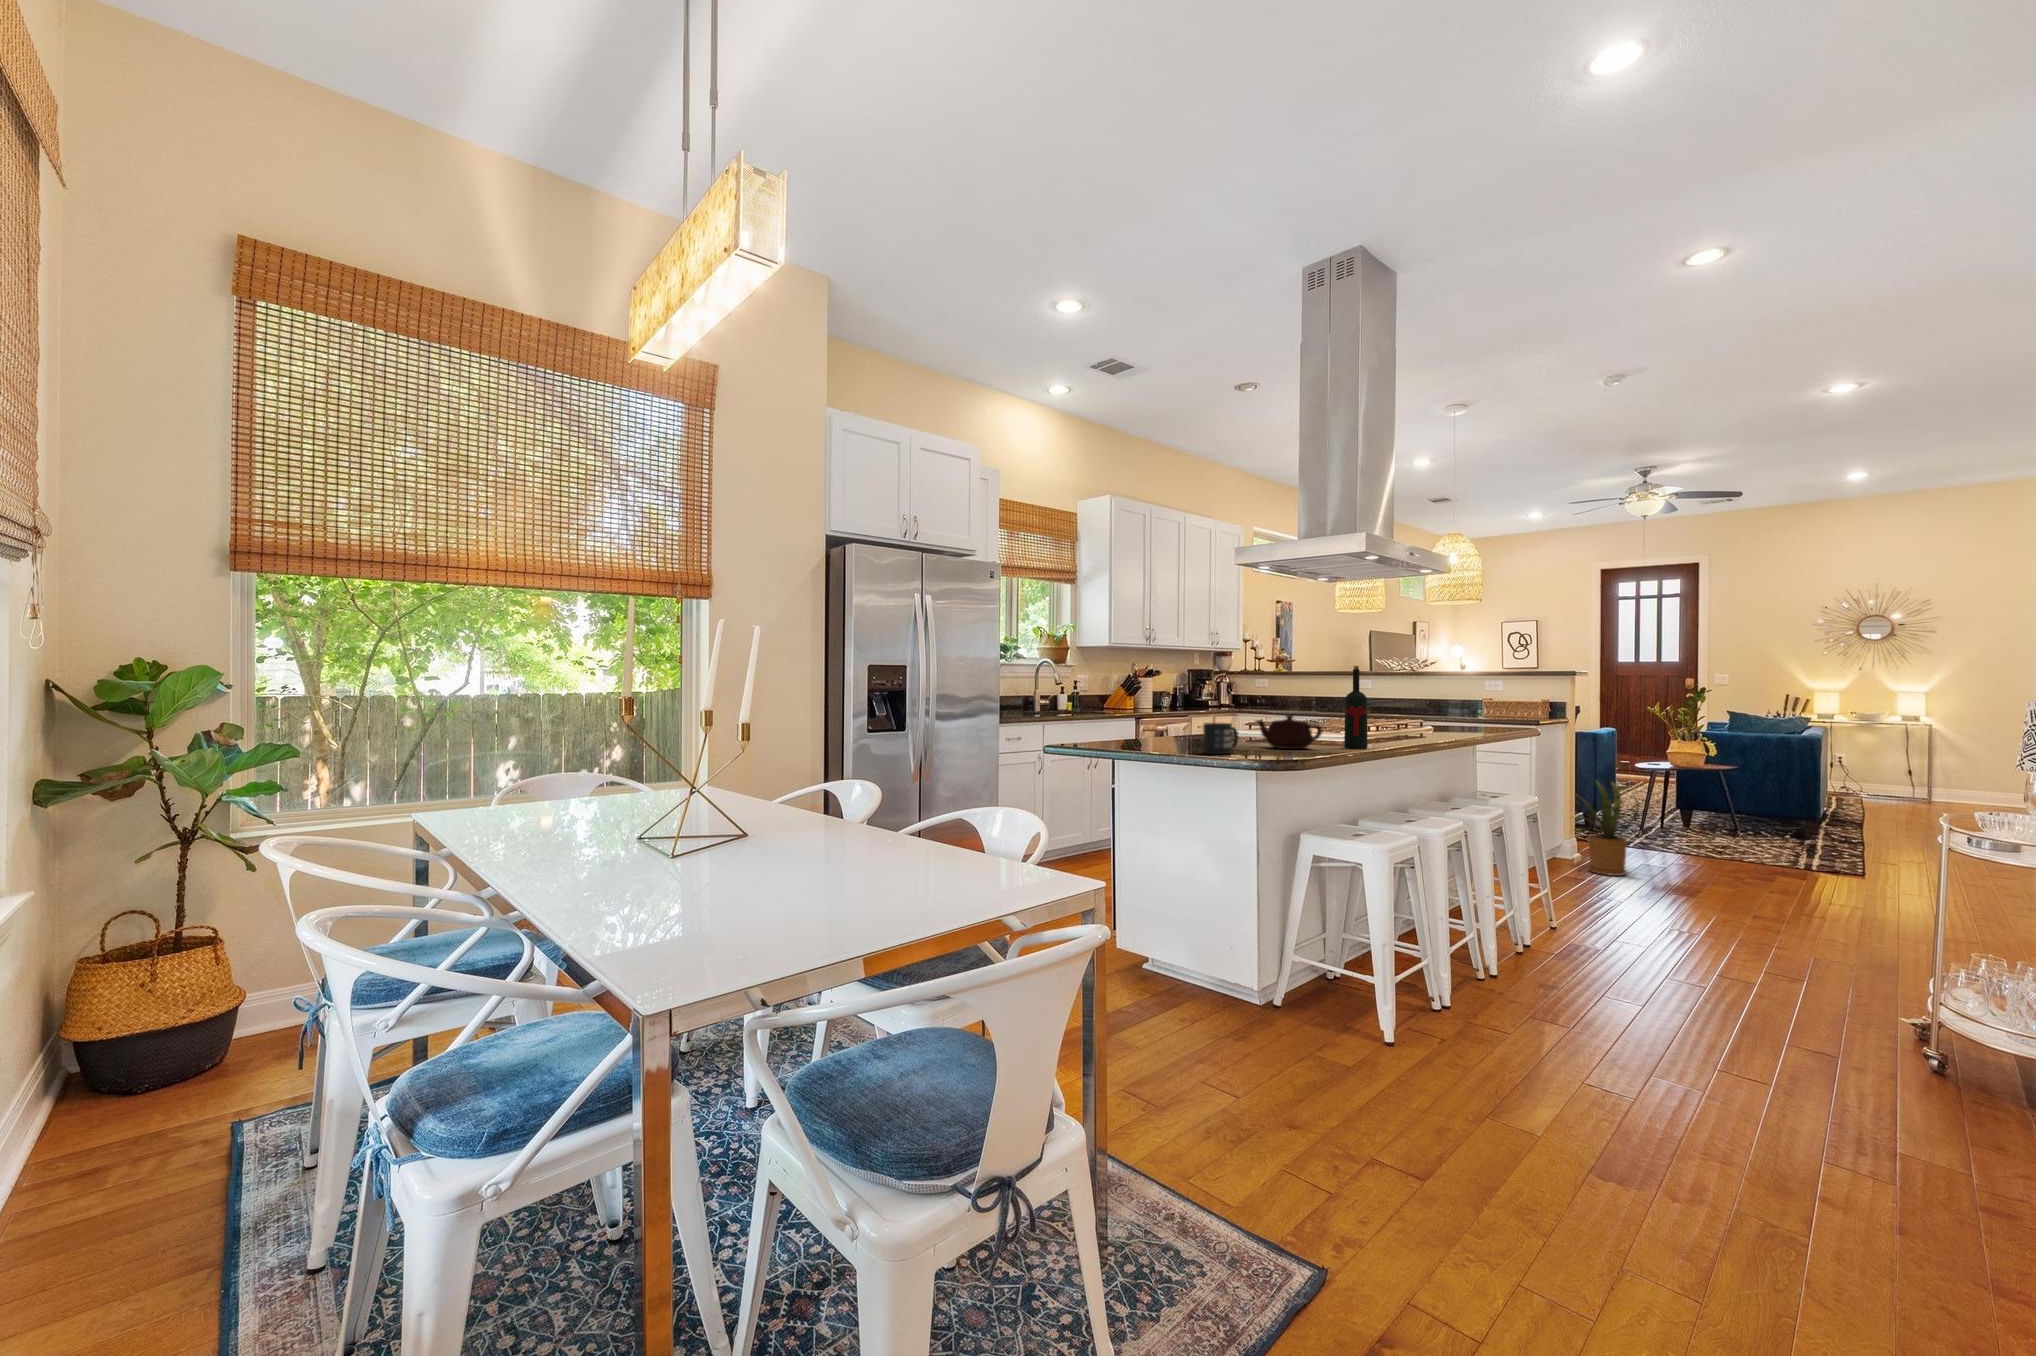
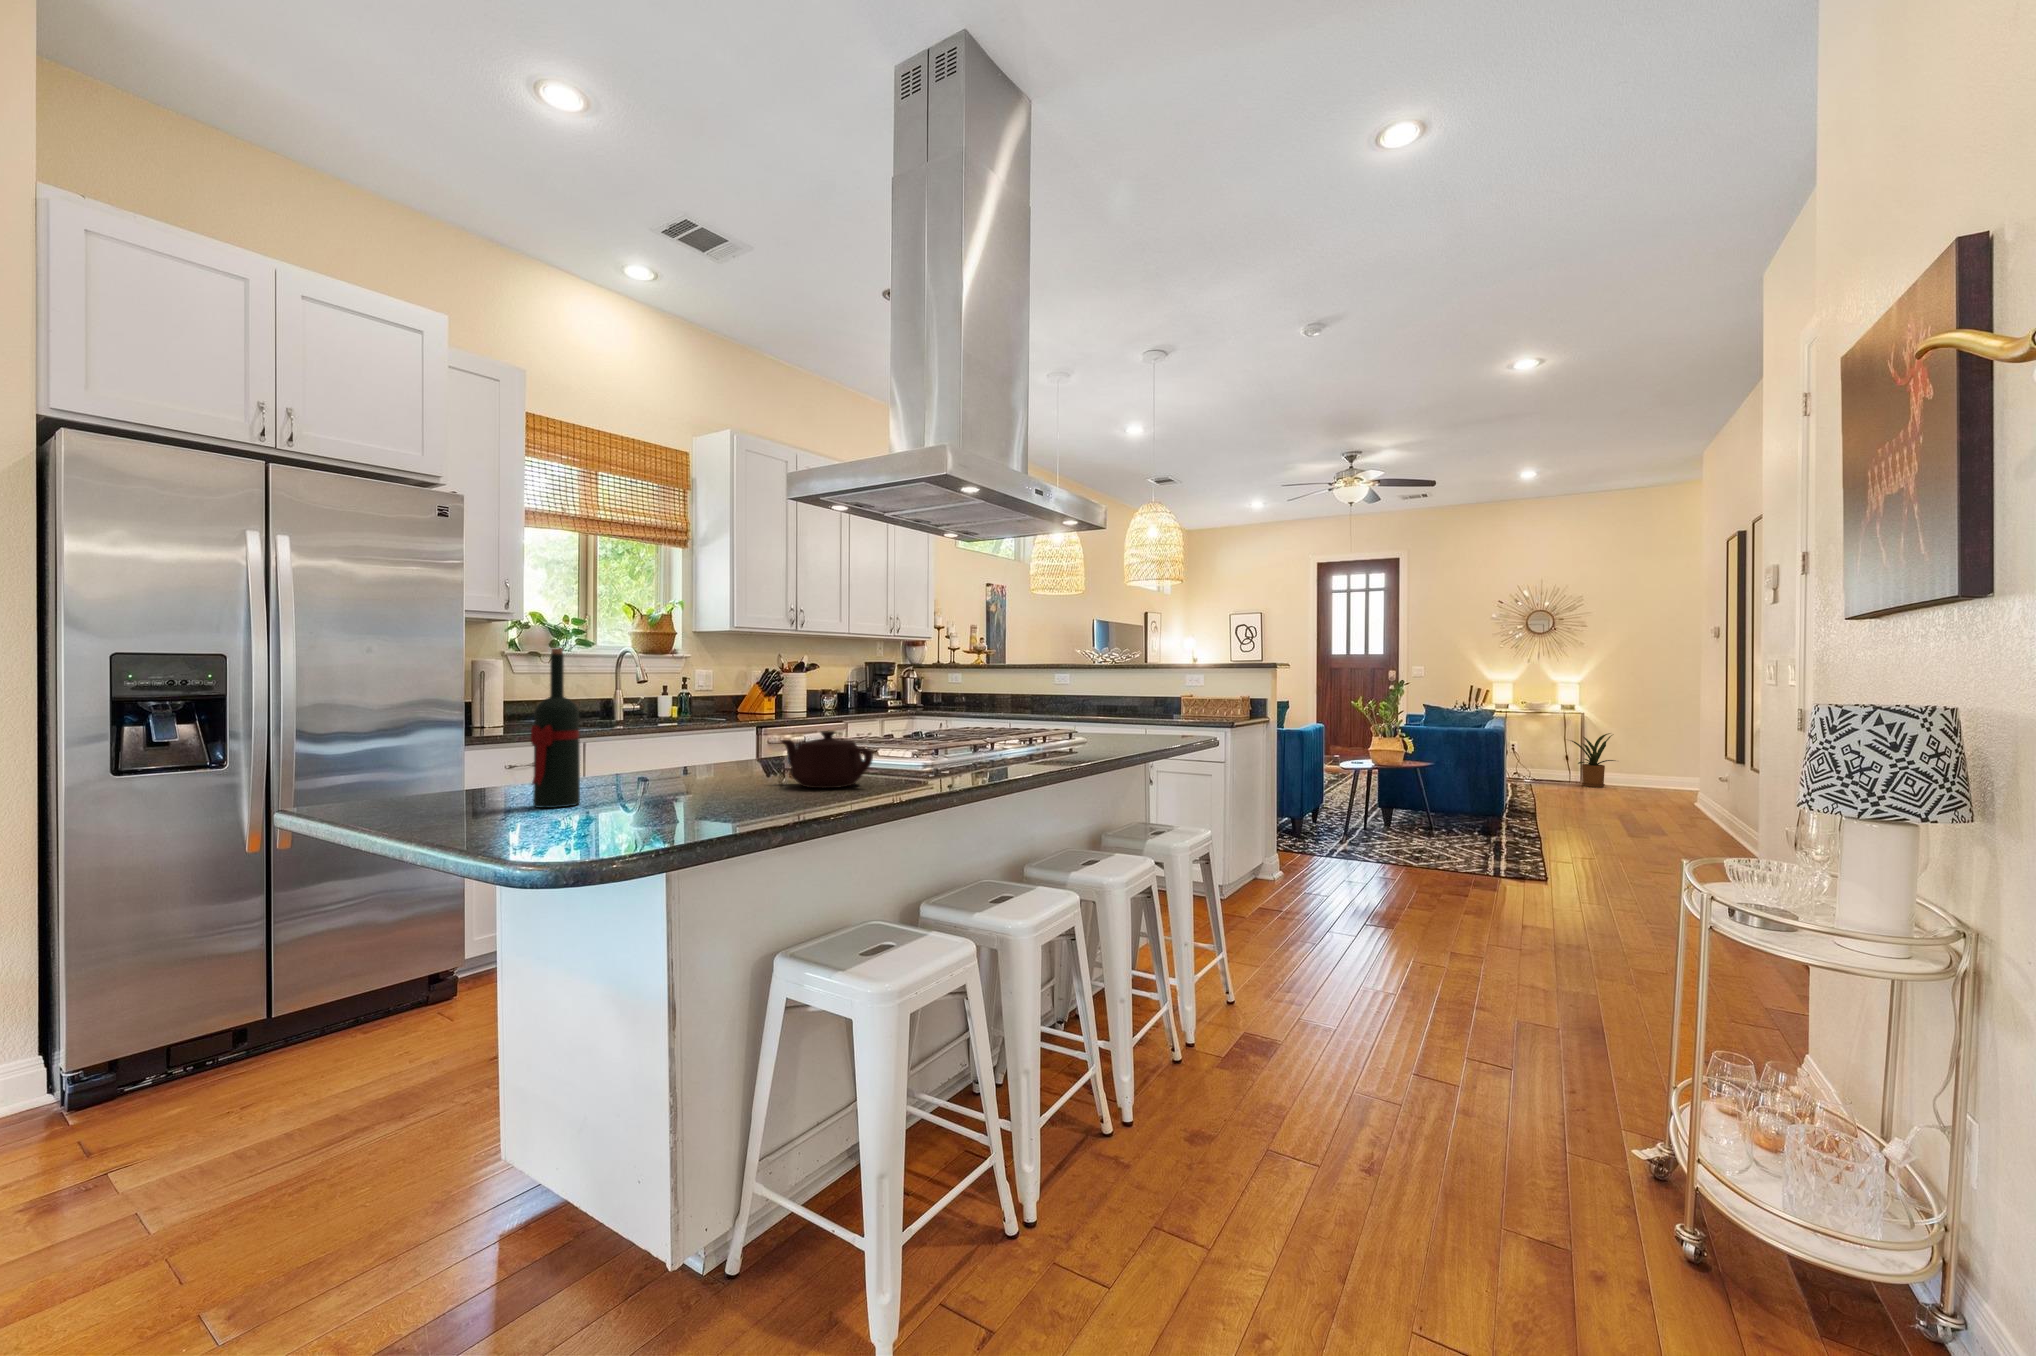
wine bottle: present [1344,666,1368,748] -> present [531,647,580,808]
mug: present [1203,723,1238,754] -> none [633,751,706,810]
house plant: present [1578,782,1639,876] -> present [1572,733,1615,787]

